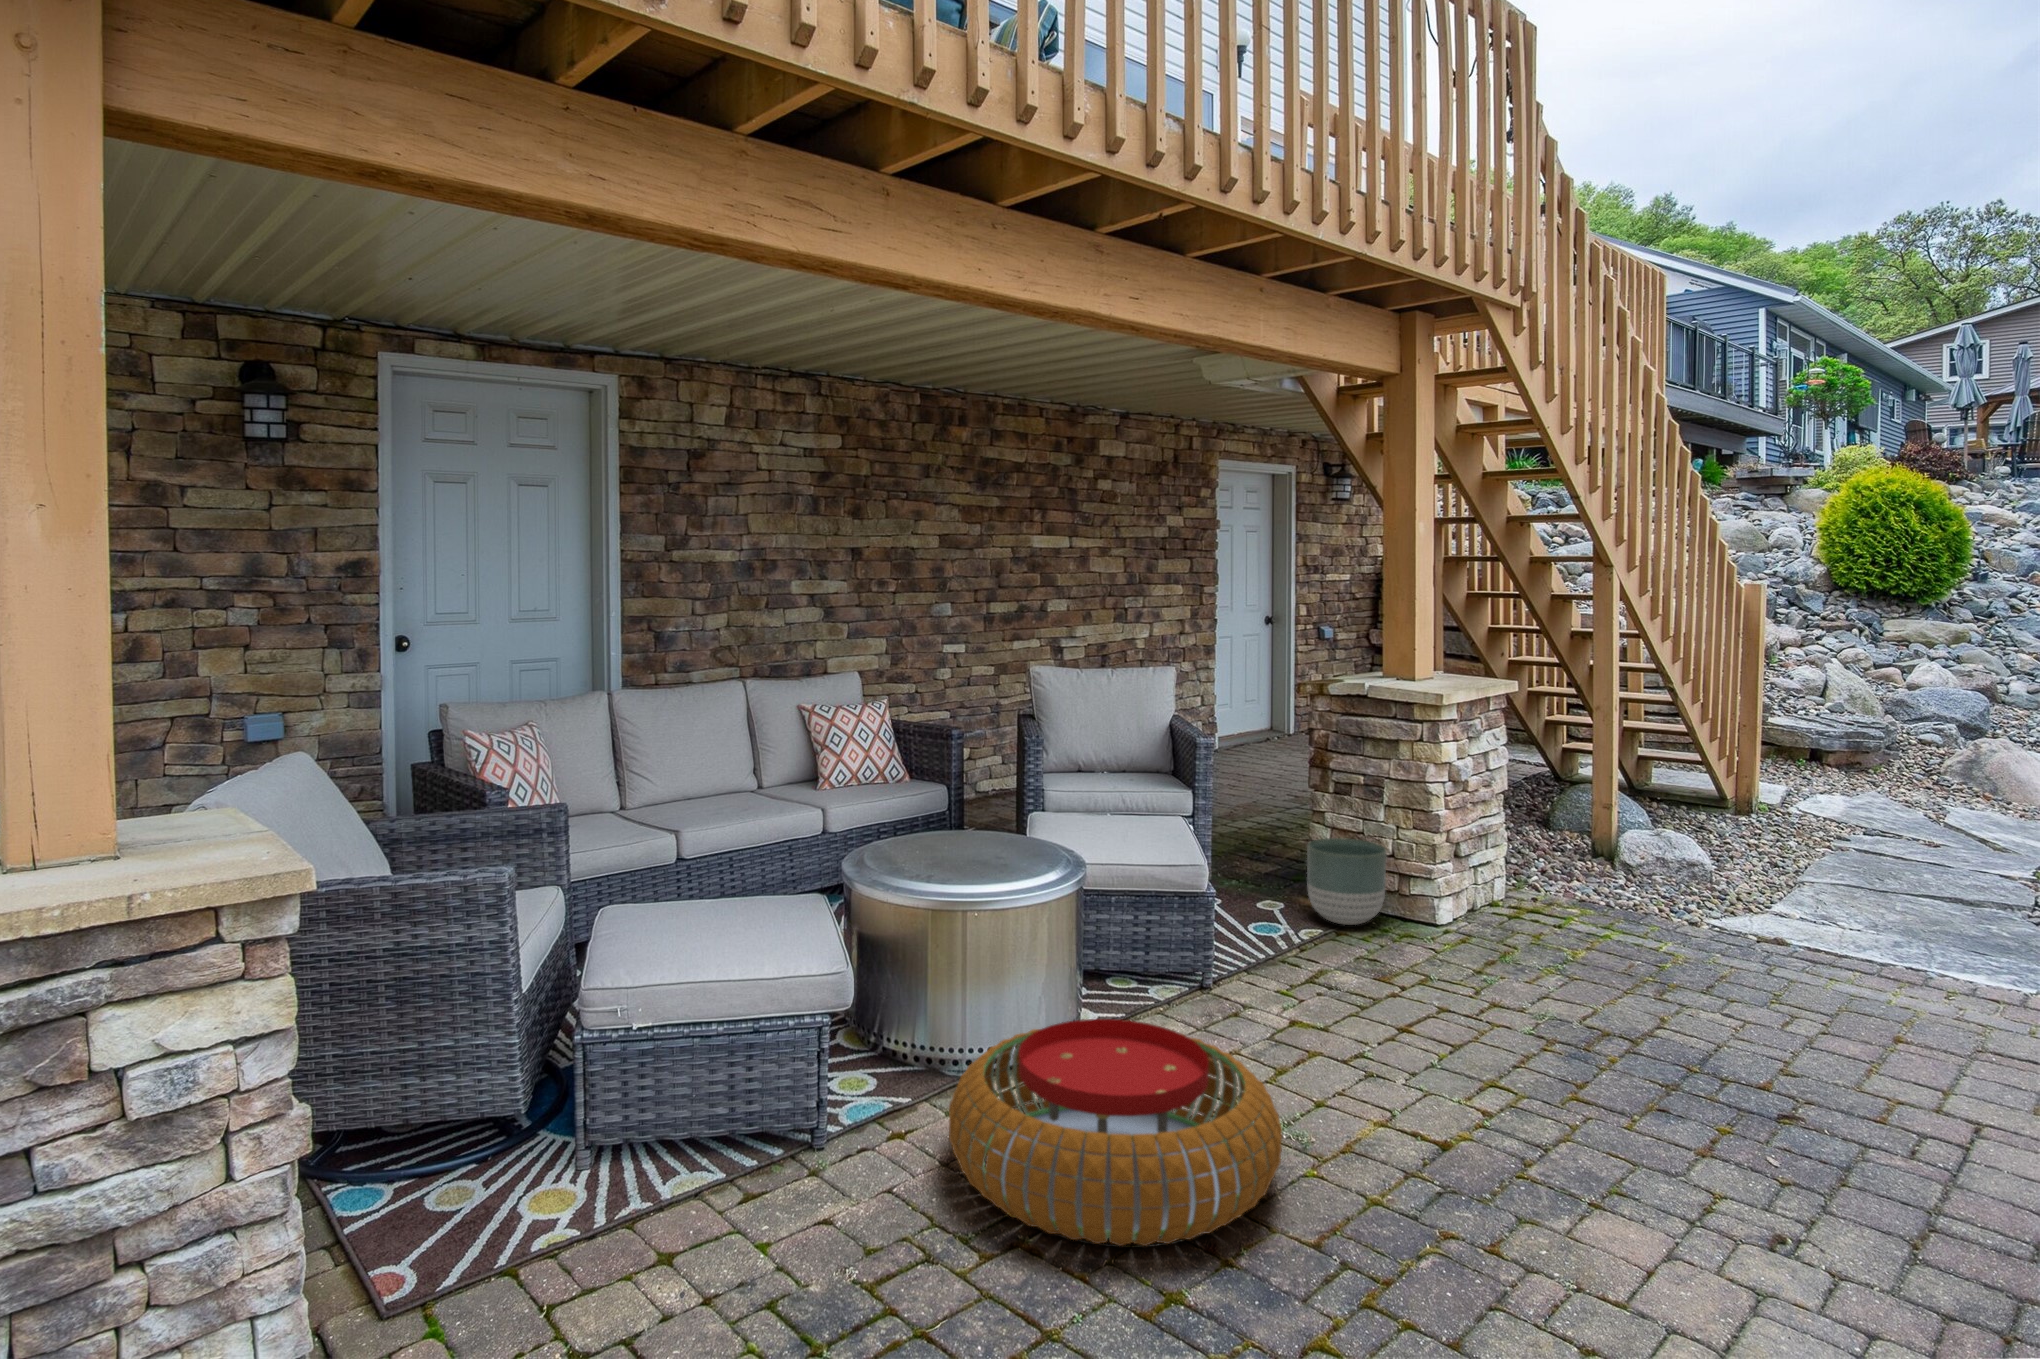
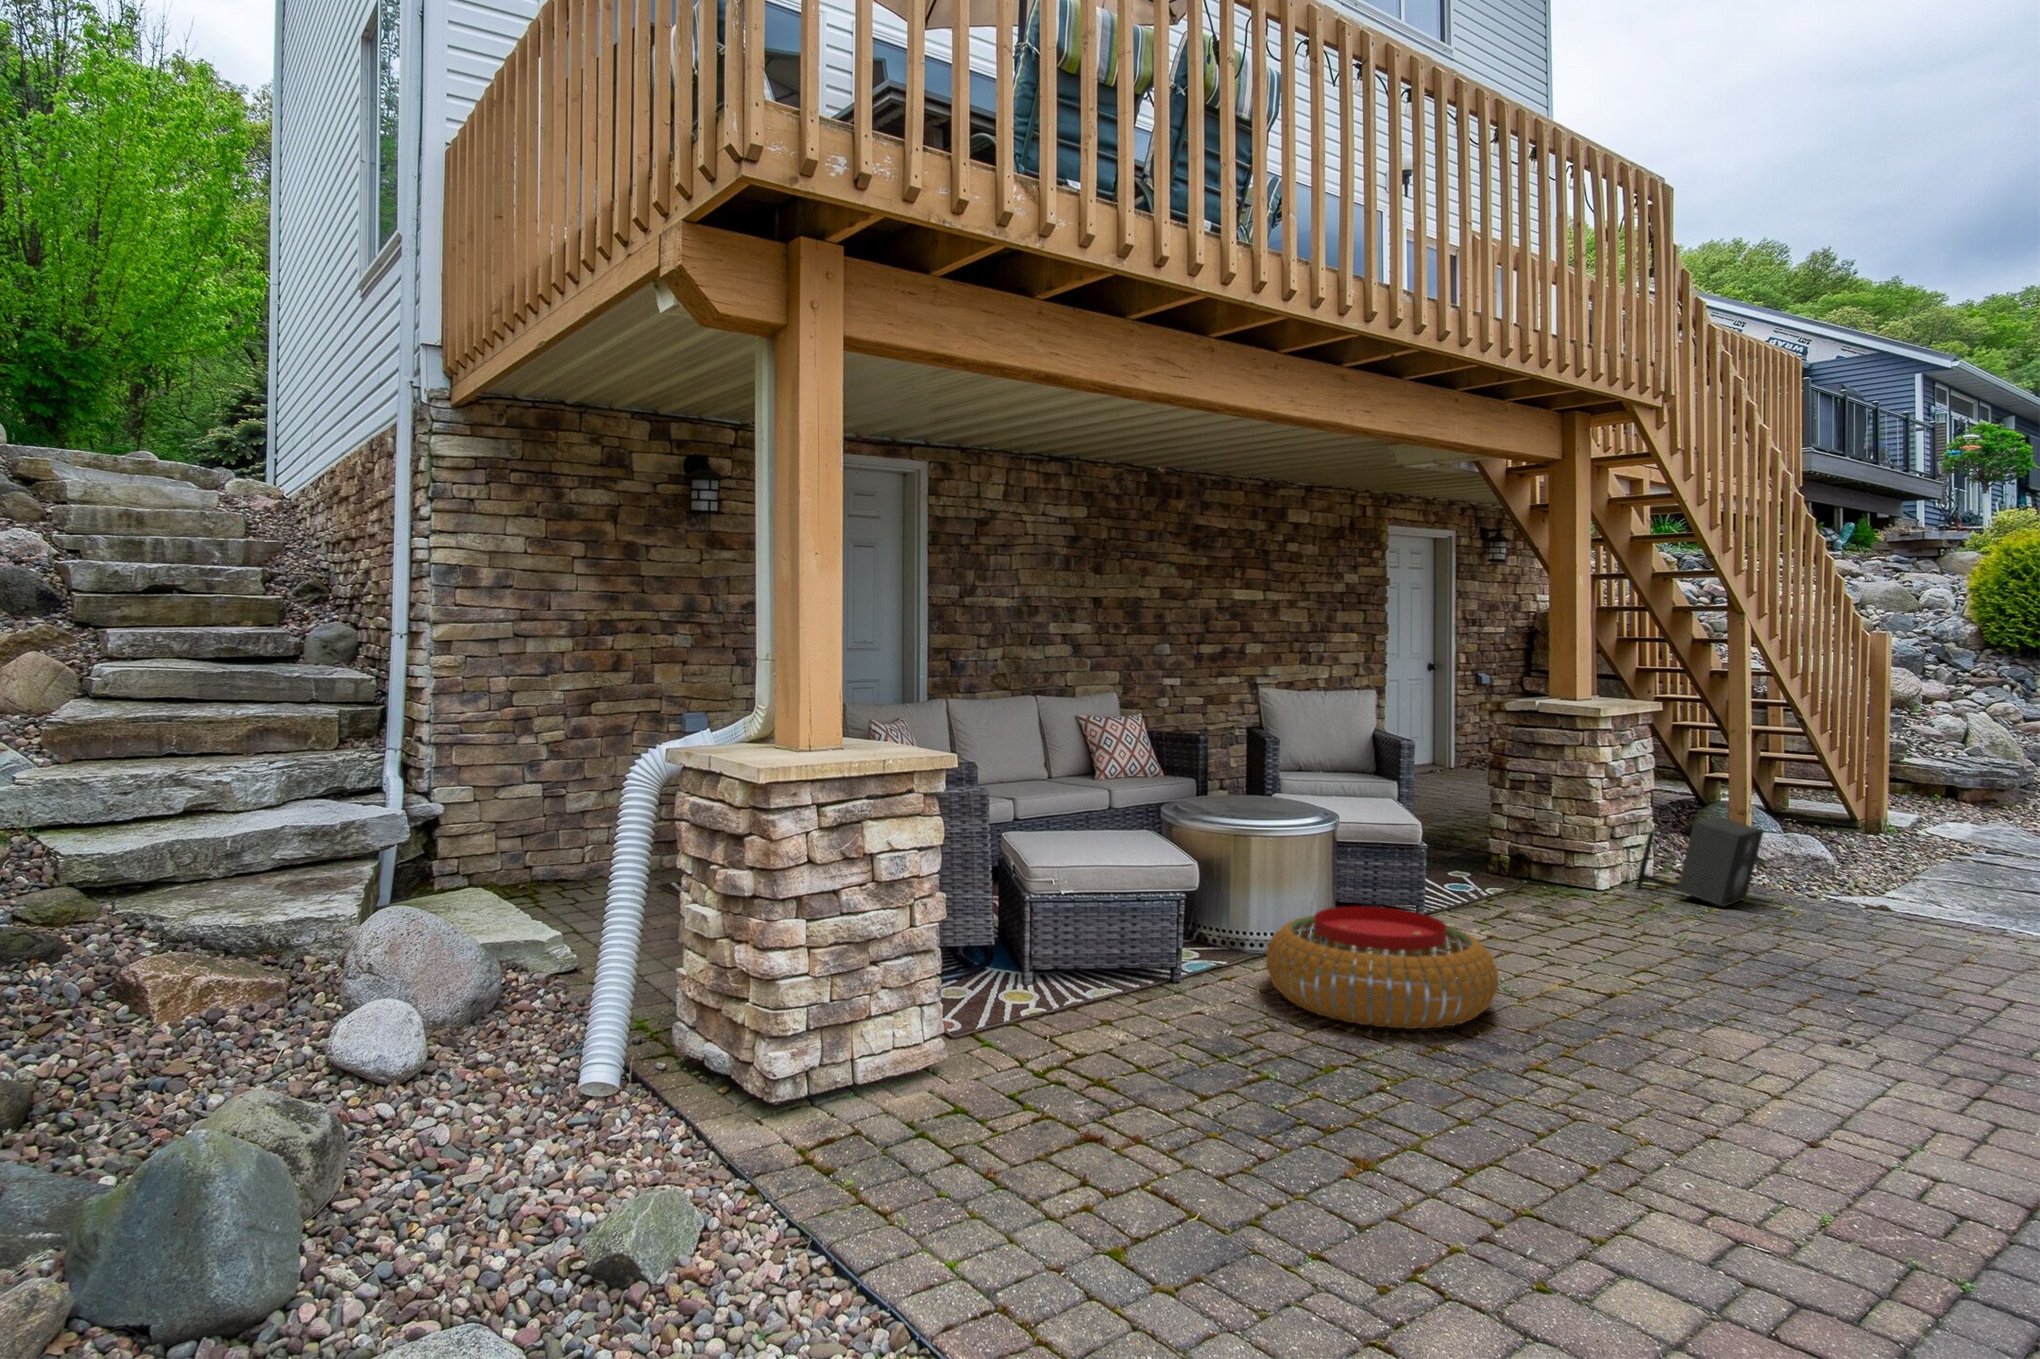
speaker: none [1480,826,1637,946] -> present [1636,816,1764,907]
planter: present [1307,838,1387,925] -> none [1492,824,1557,890]

